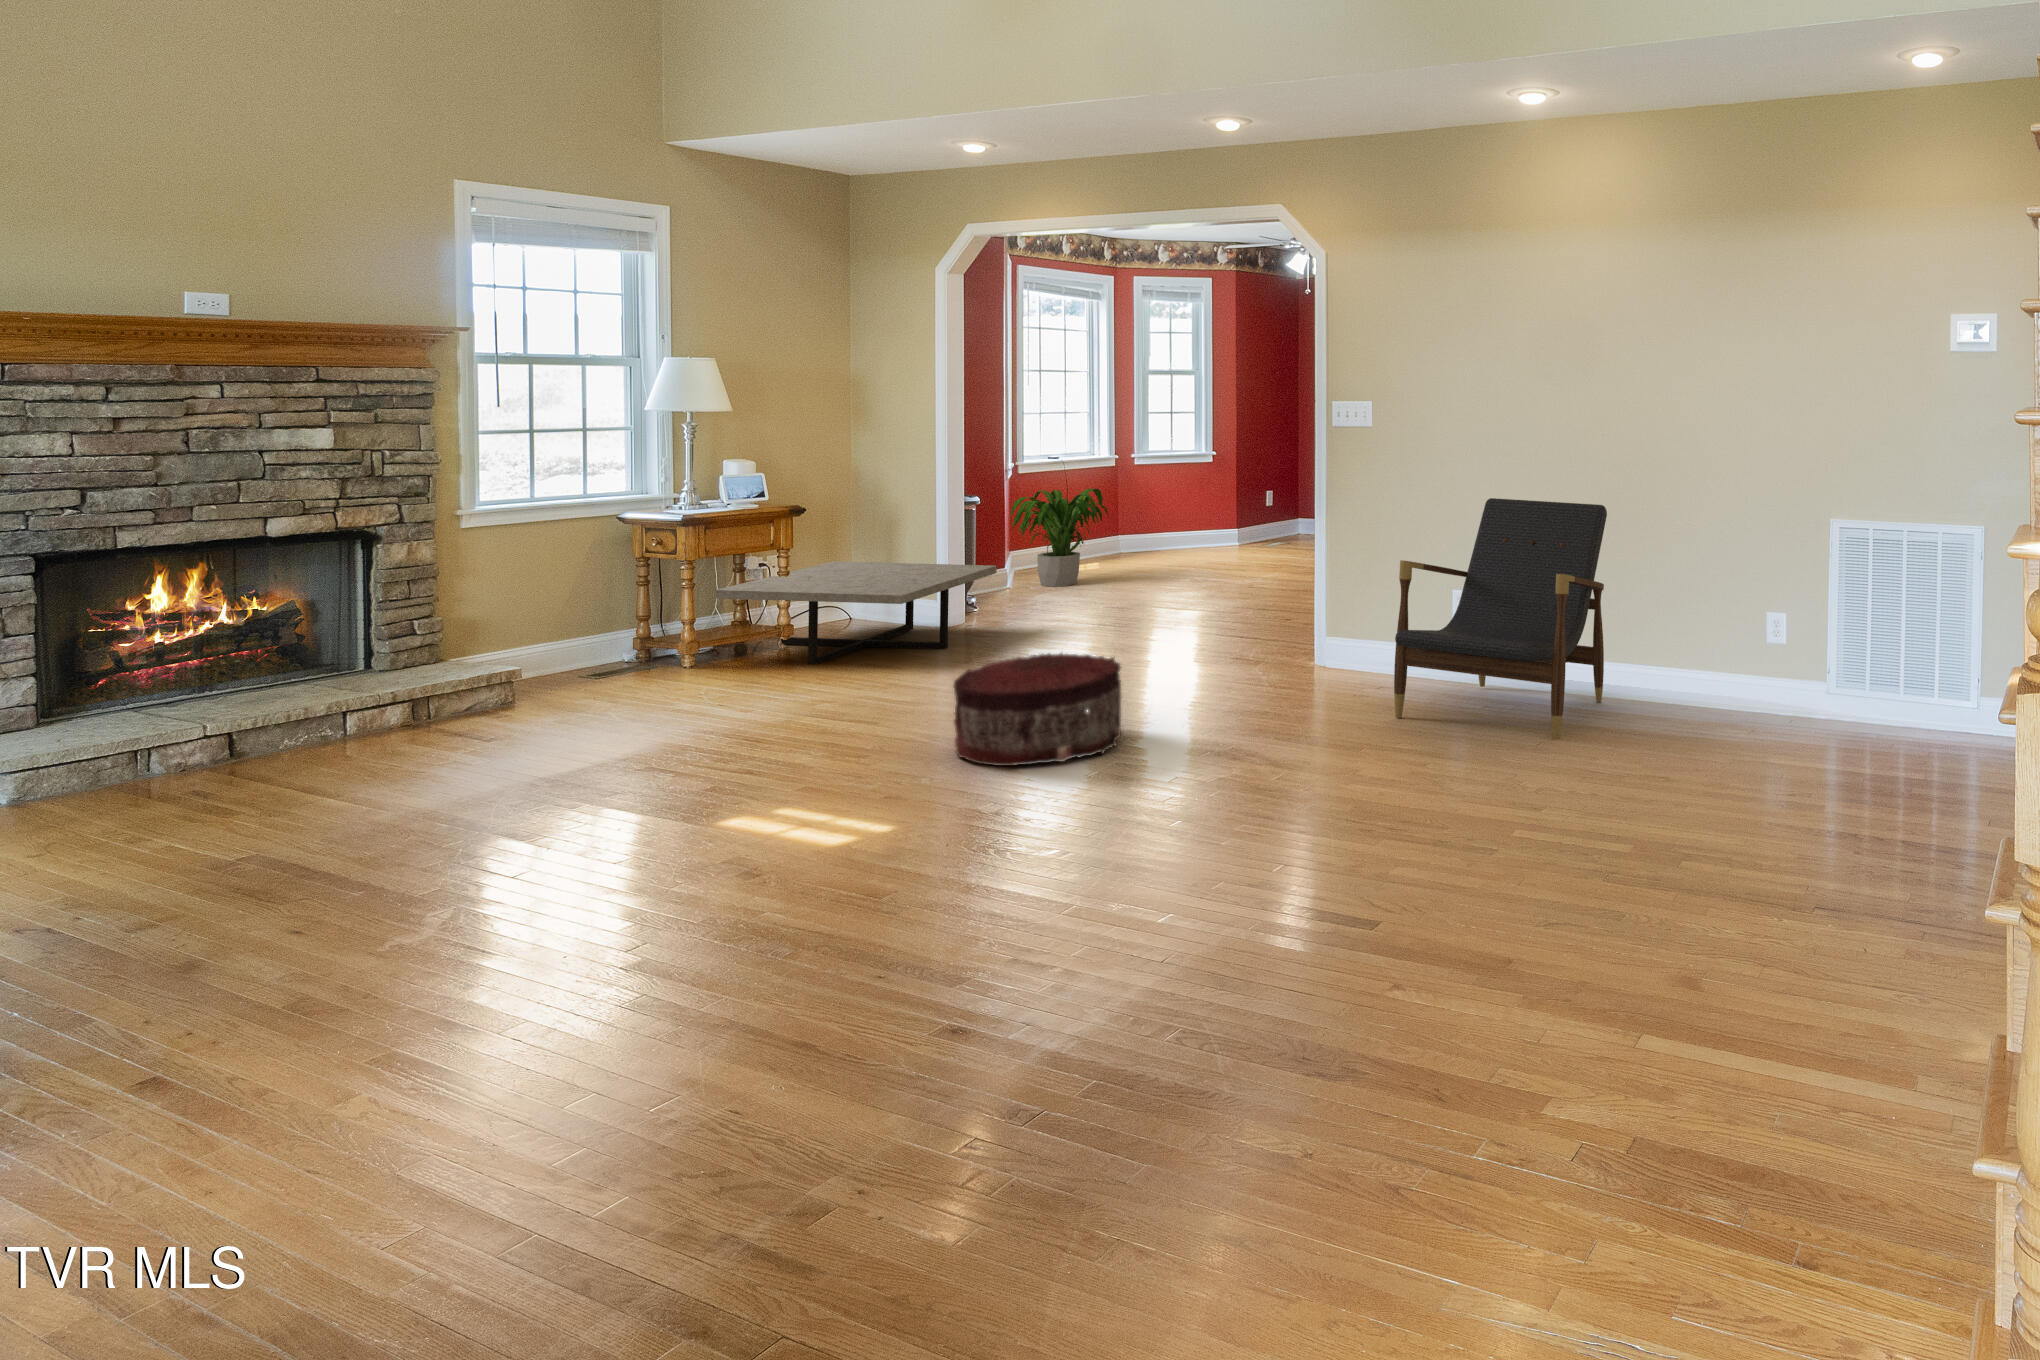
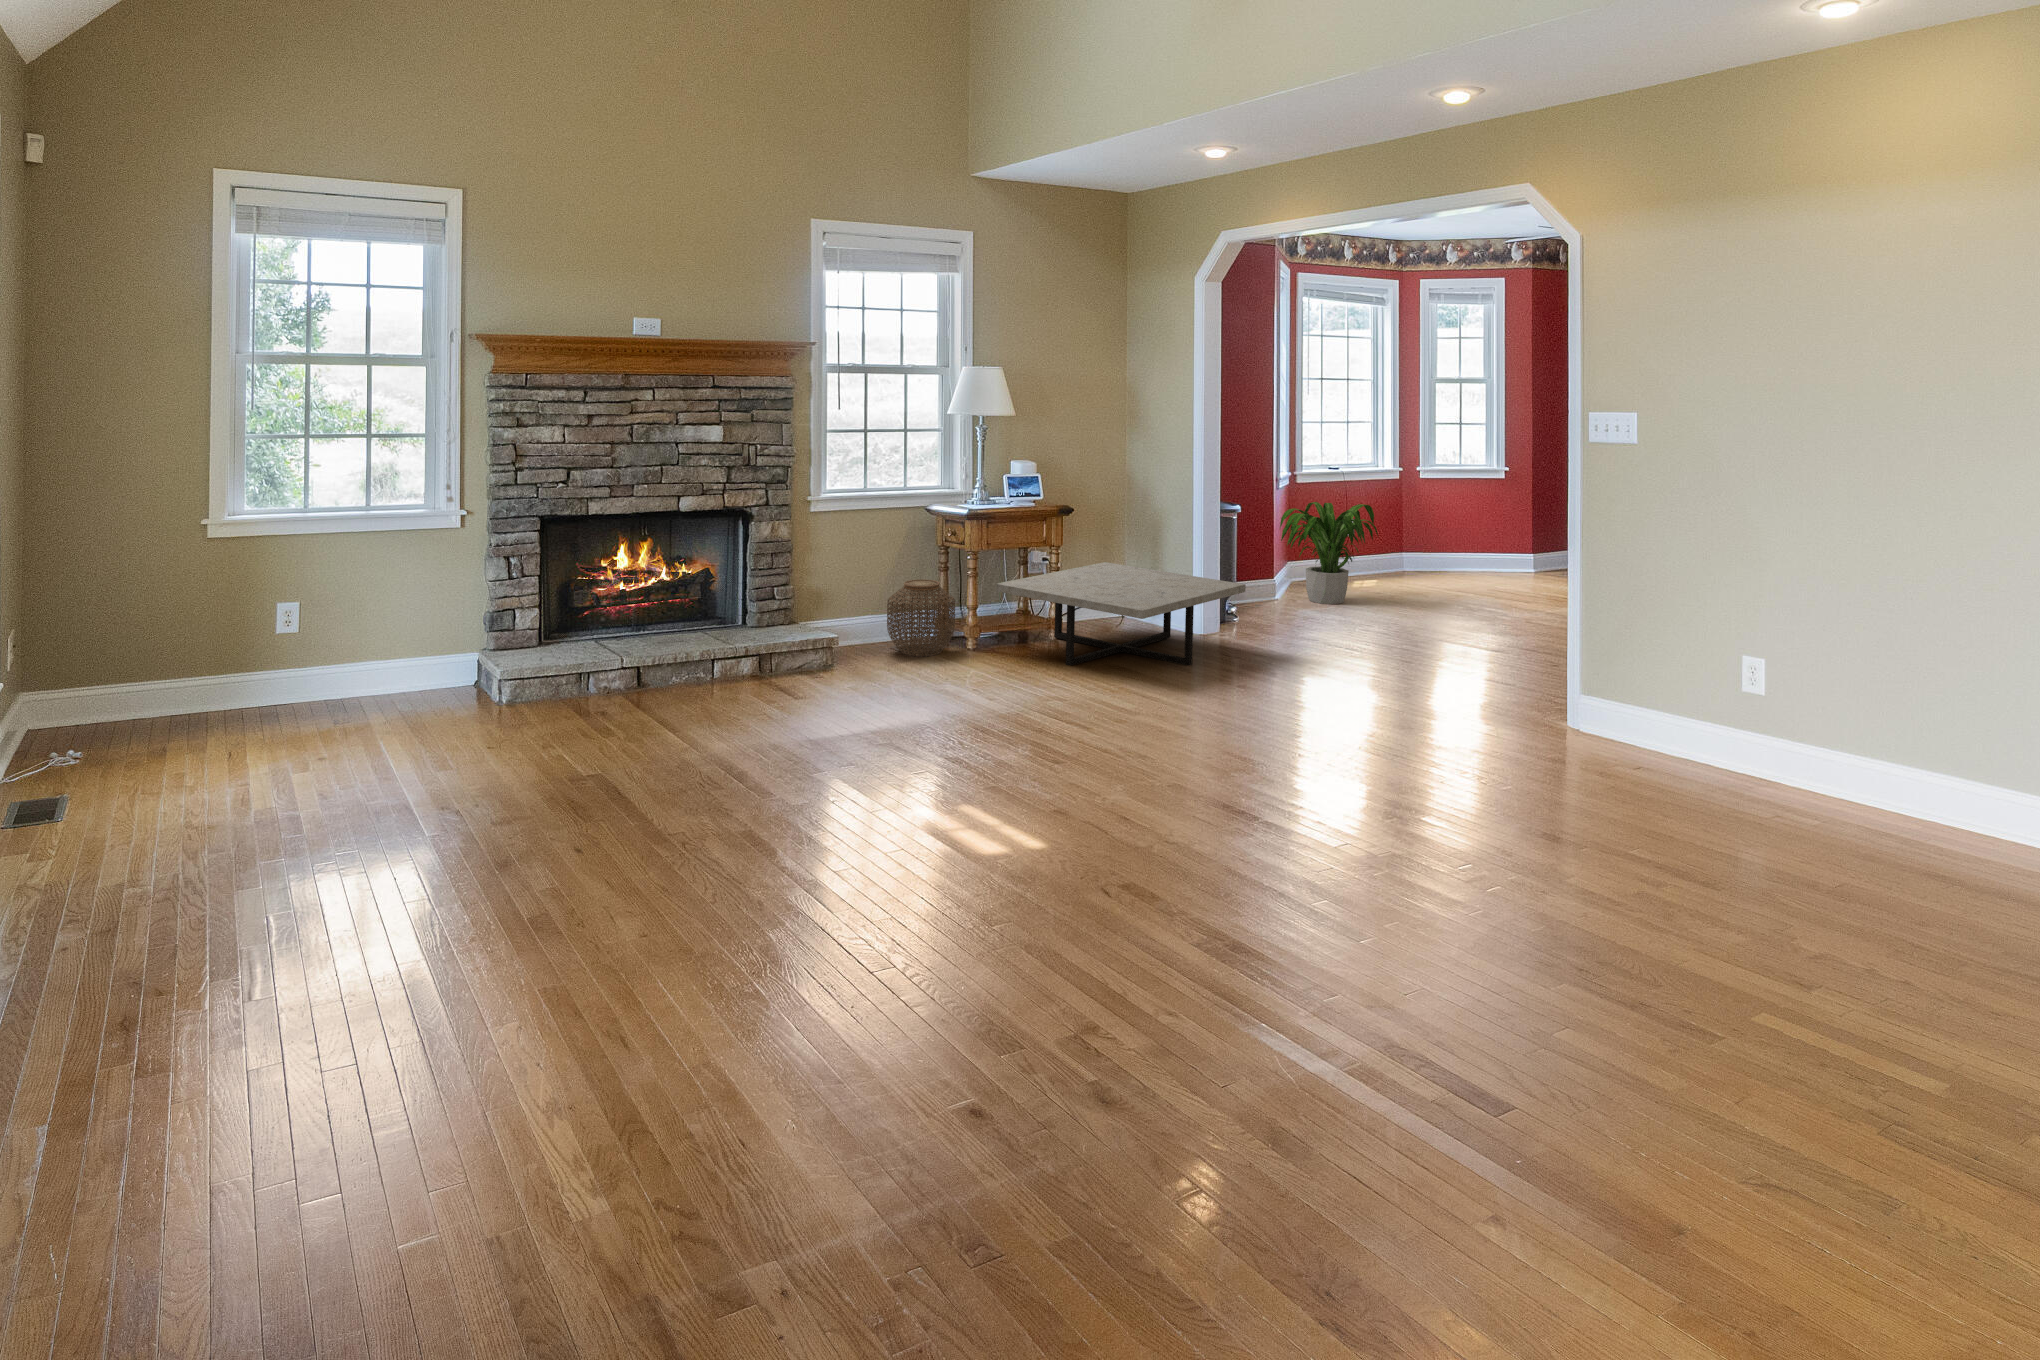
lounge chair: present [1394,498,1607,740] -> none [1652,583,1995,948]
woven basket: none [572,594,664,681] -> present [887,579,955,657]
pouf: present [954,653,1121,766] -> none [1141,704,1316,837]

